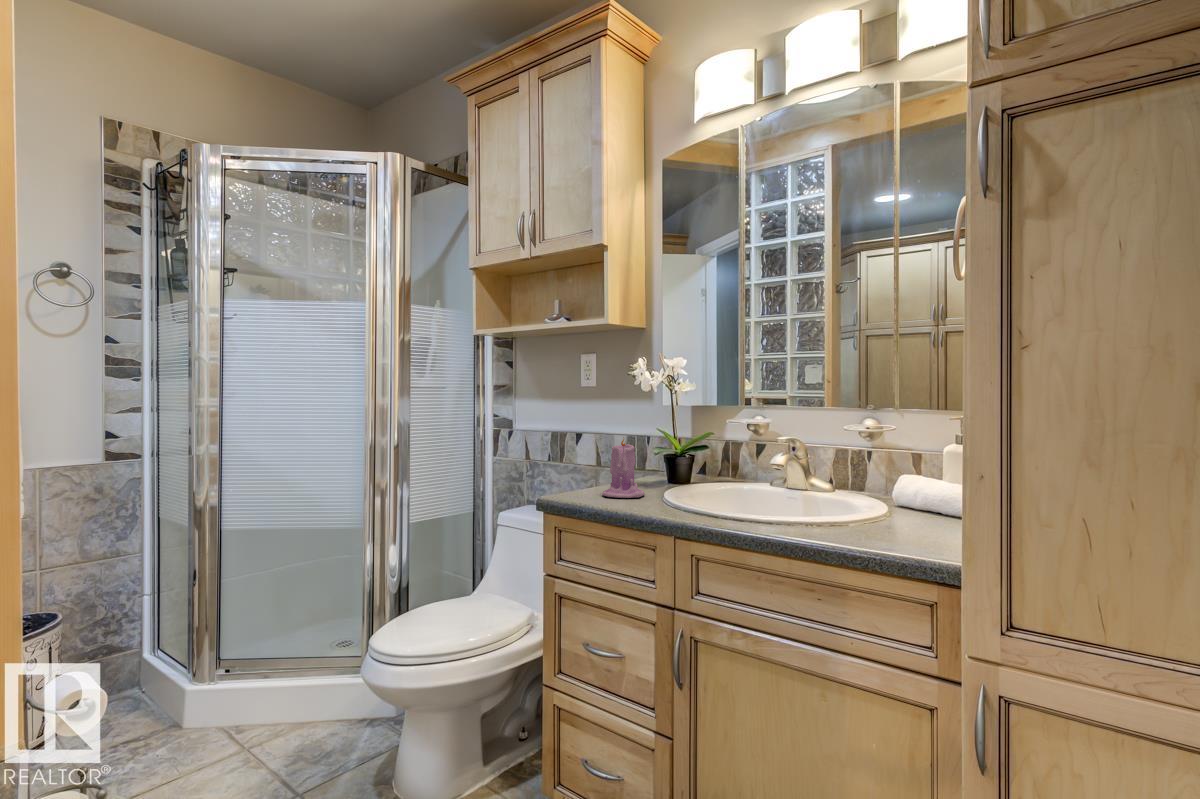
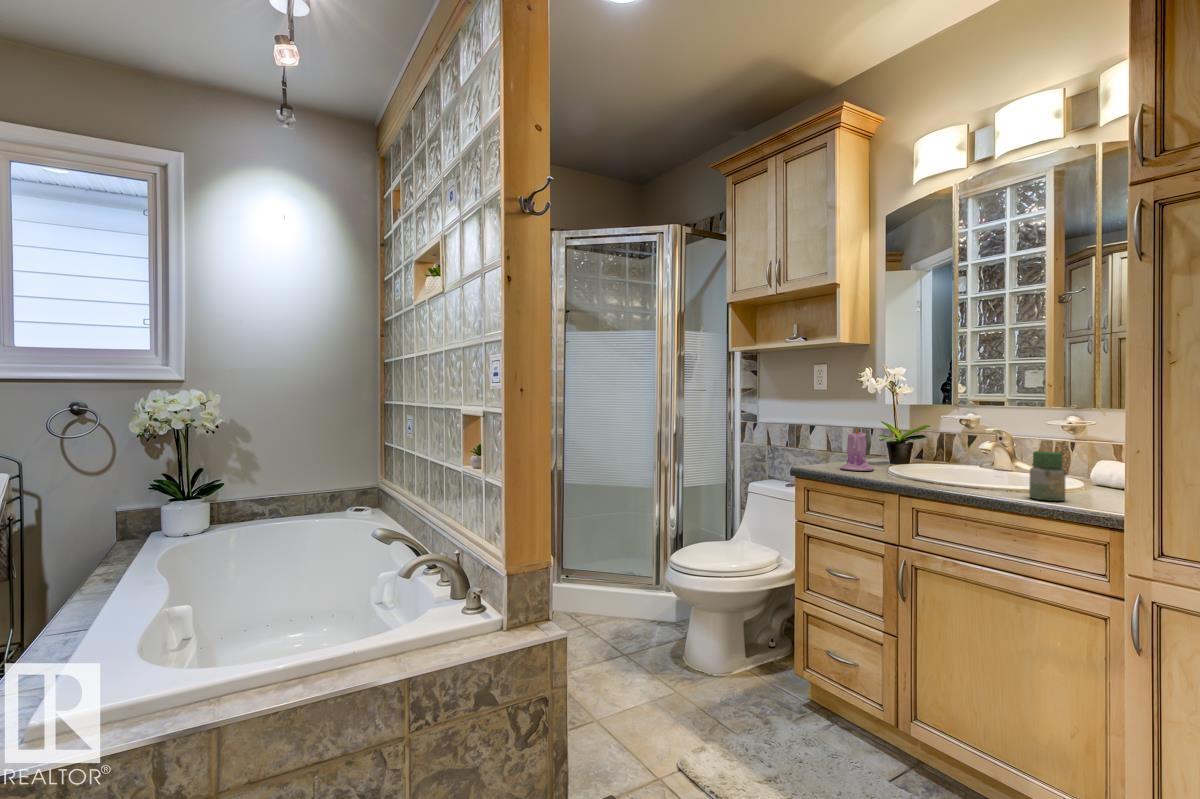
jar: none [835,470,878,541] -> present [1029,451,1066,501]

